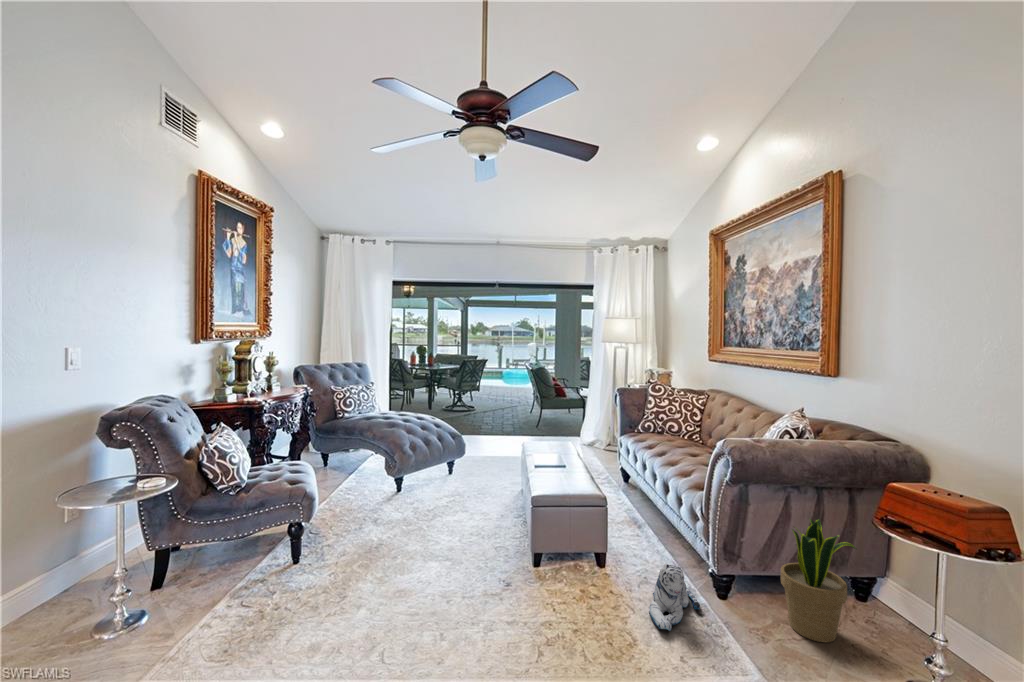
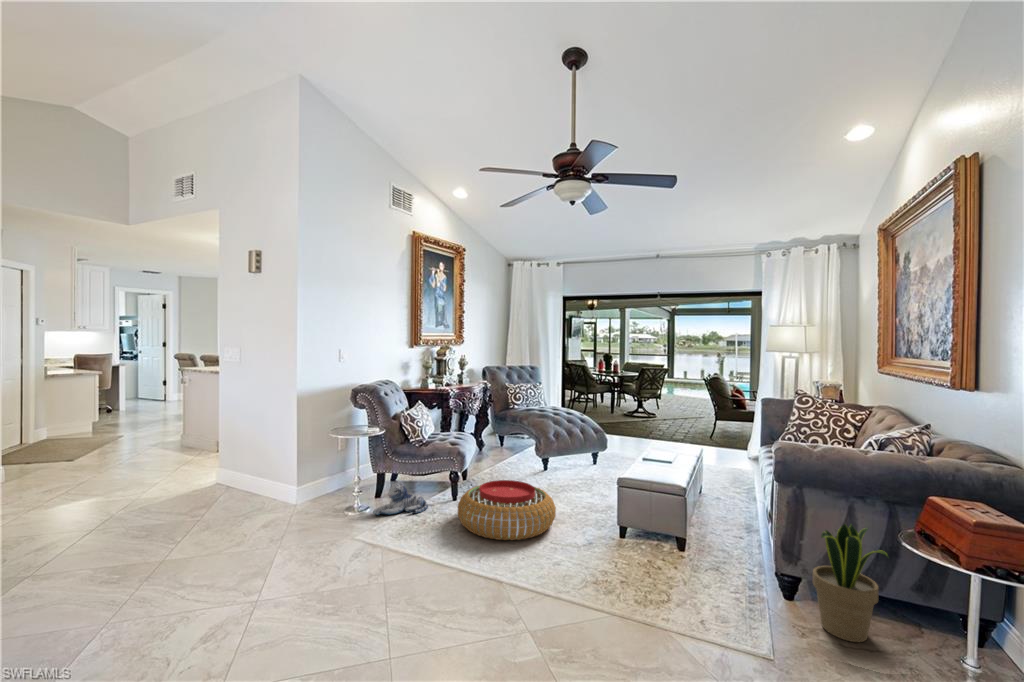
pouf: none [323,523,467,625] -> present [458,480,556,540]
plush toy: present [649,564,700,631] -> present [373,481,428,515]

